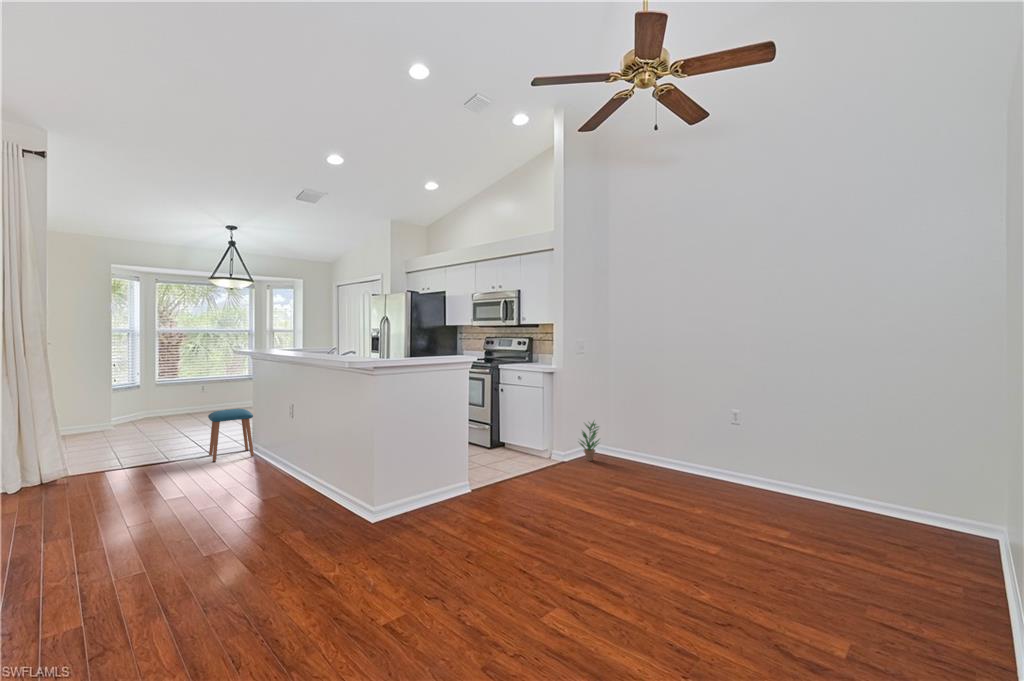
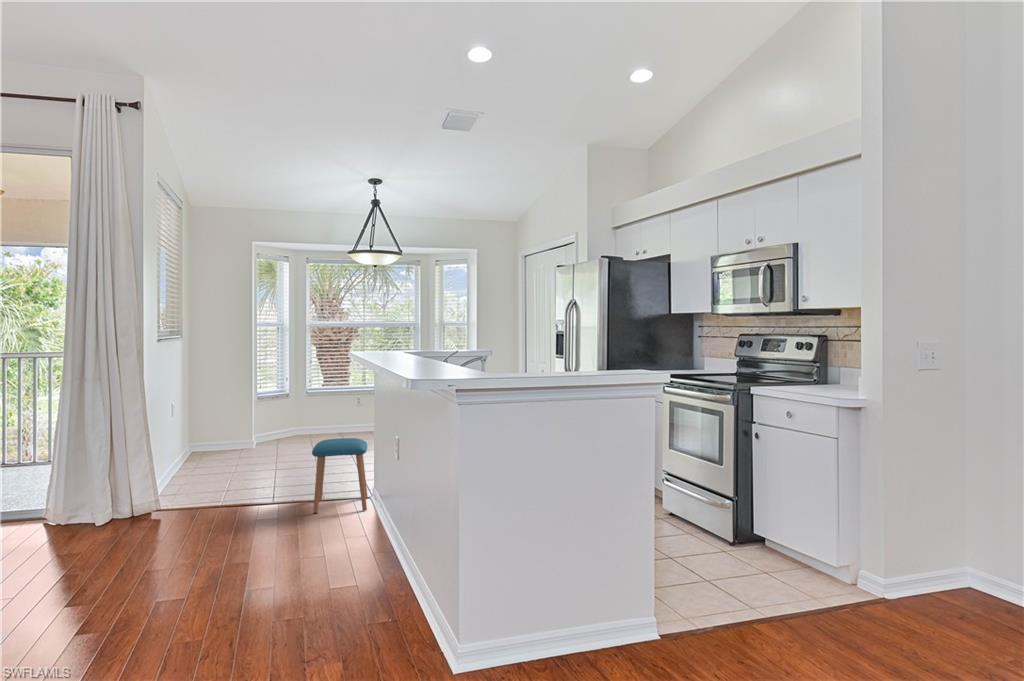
potted plant: present [580,421,599,461] -> none [923,520,987,611]

